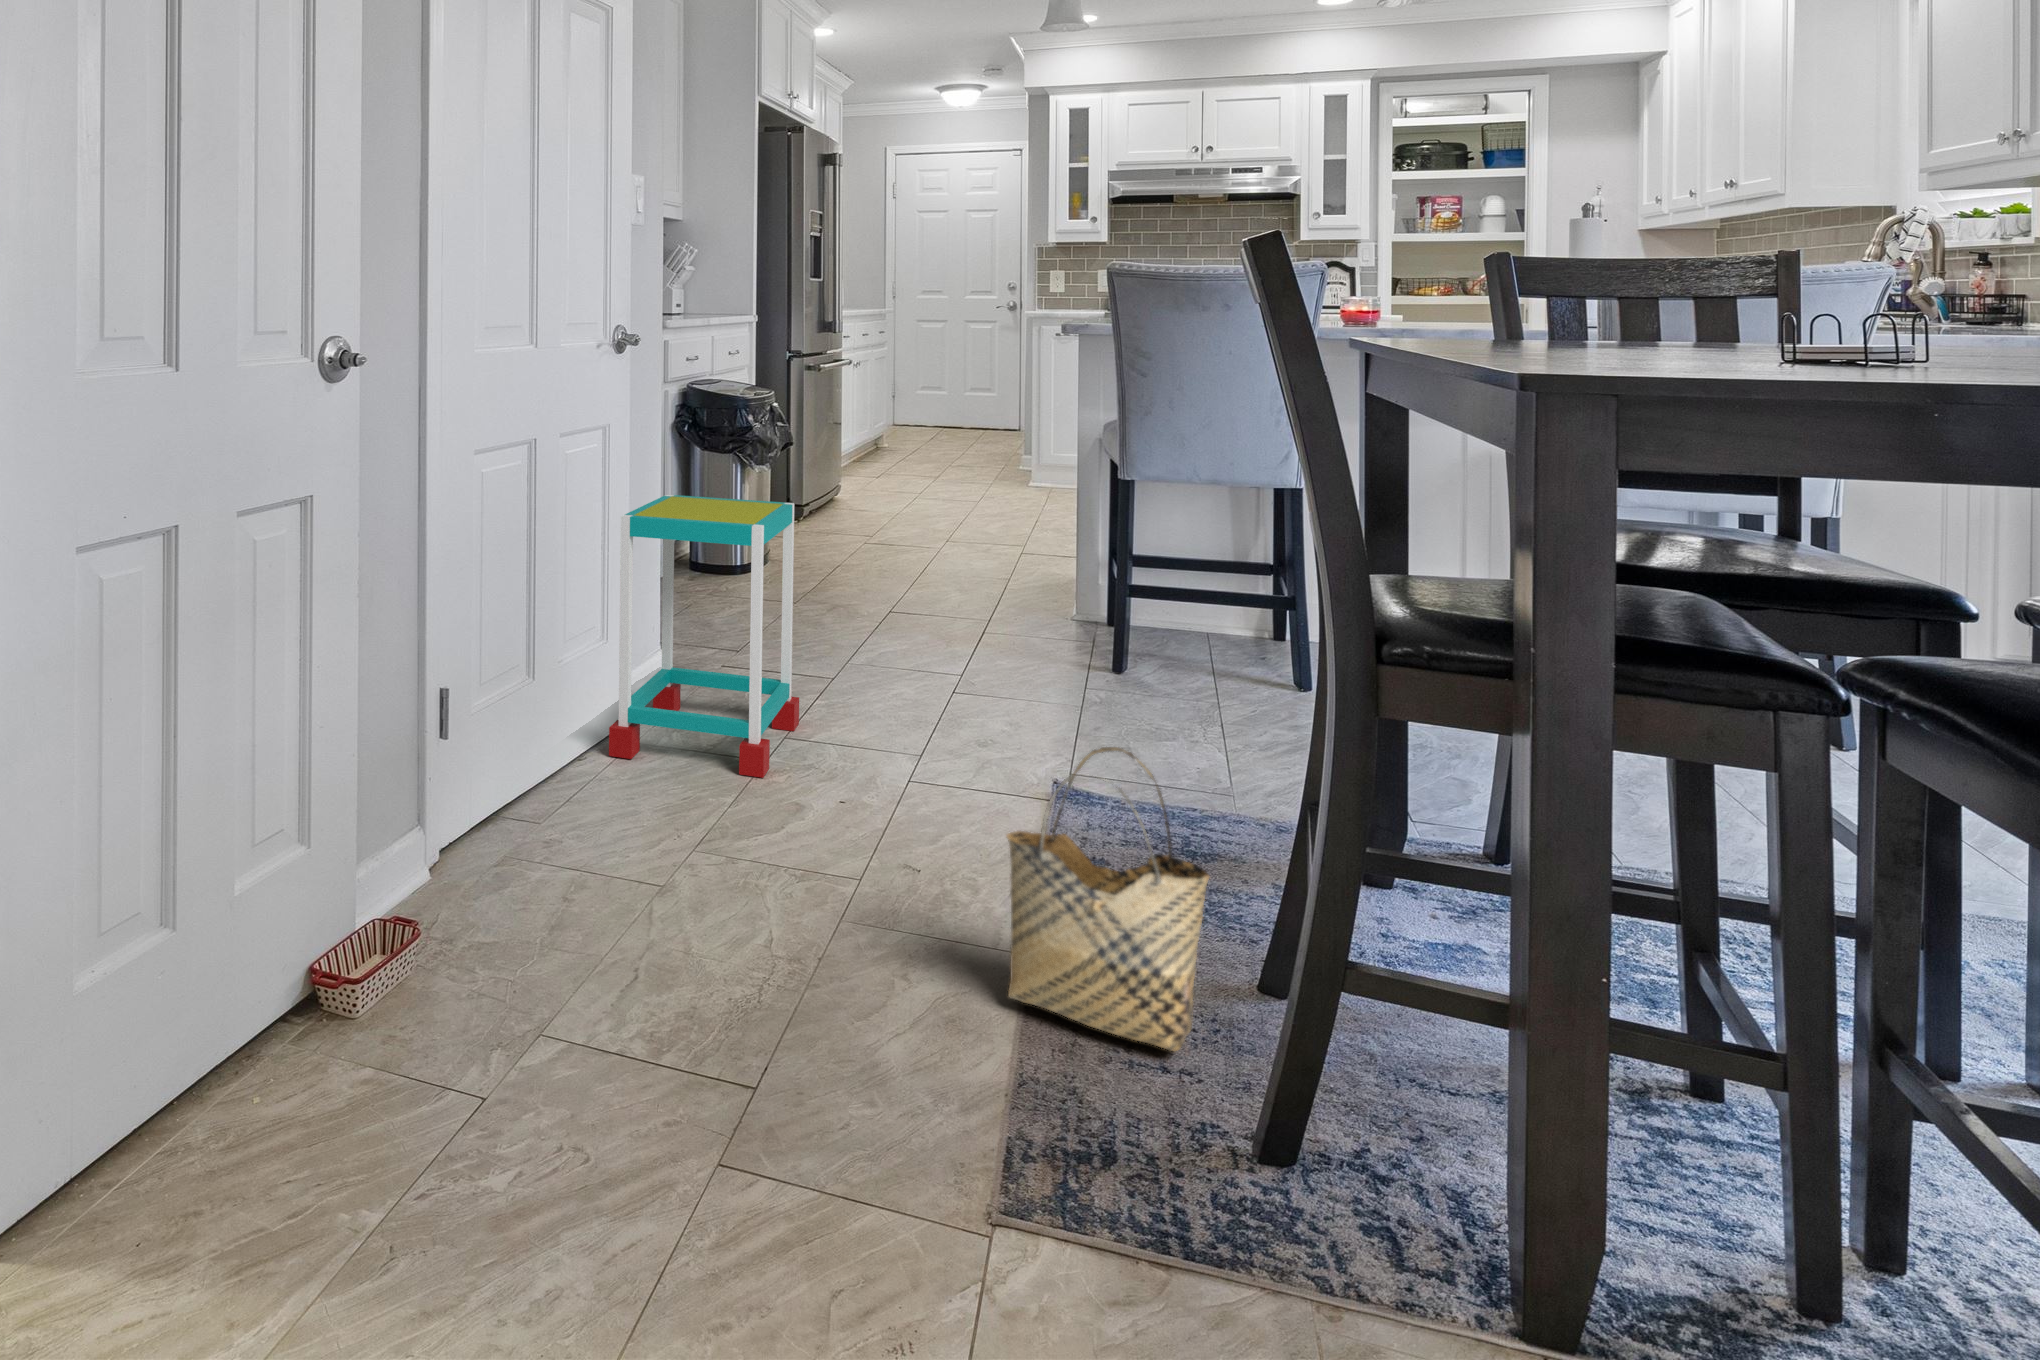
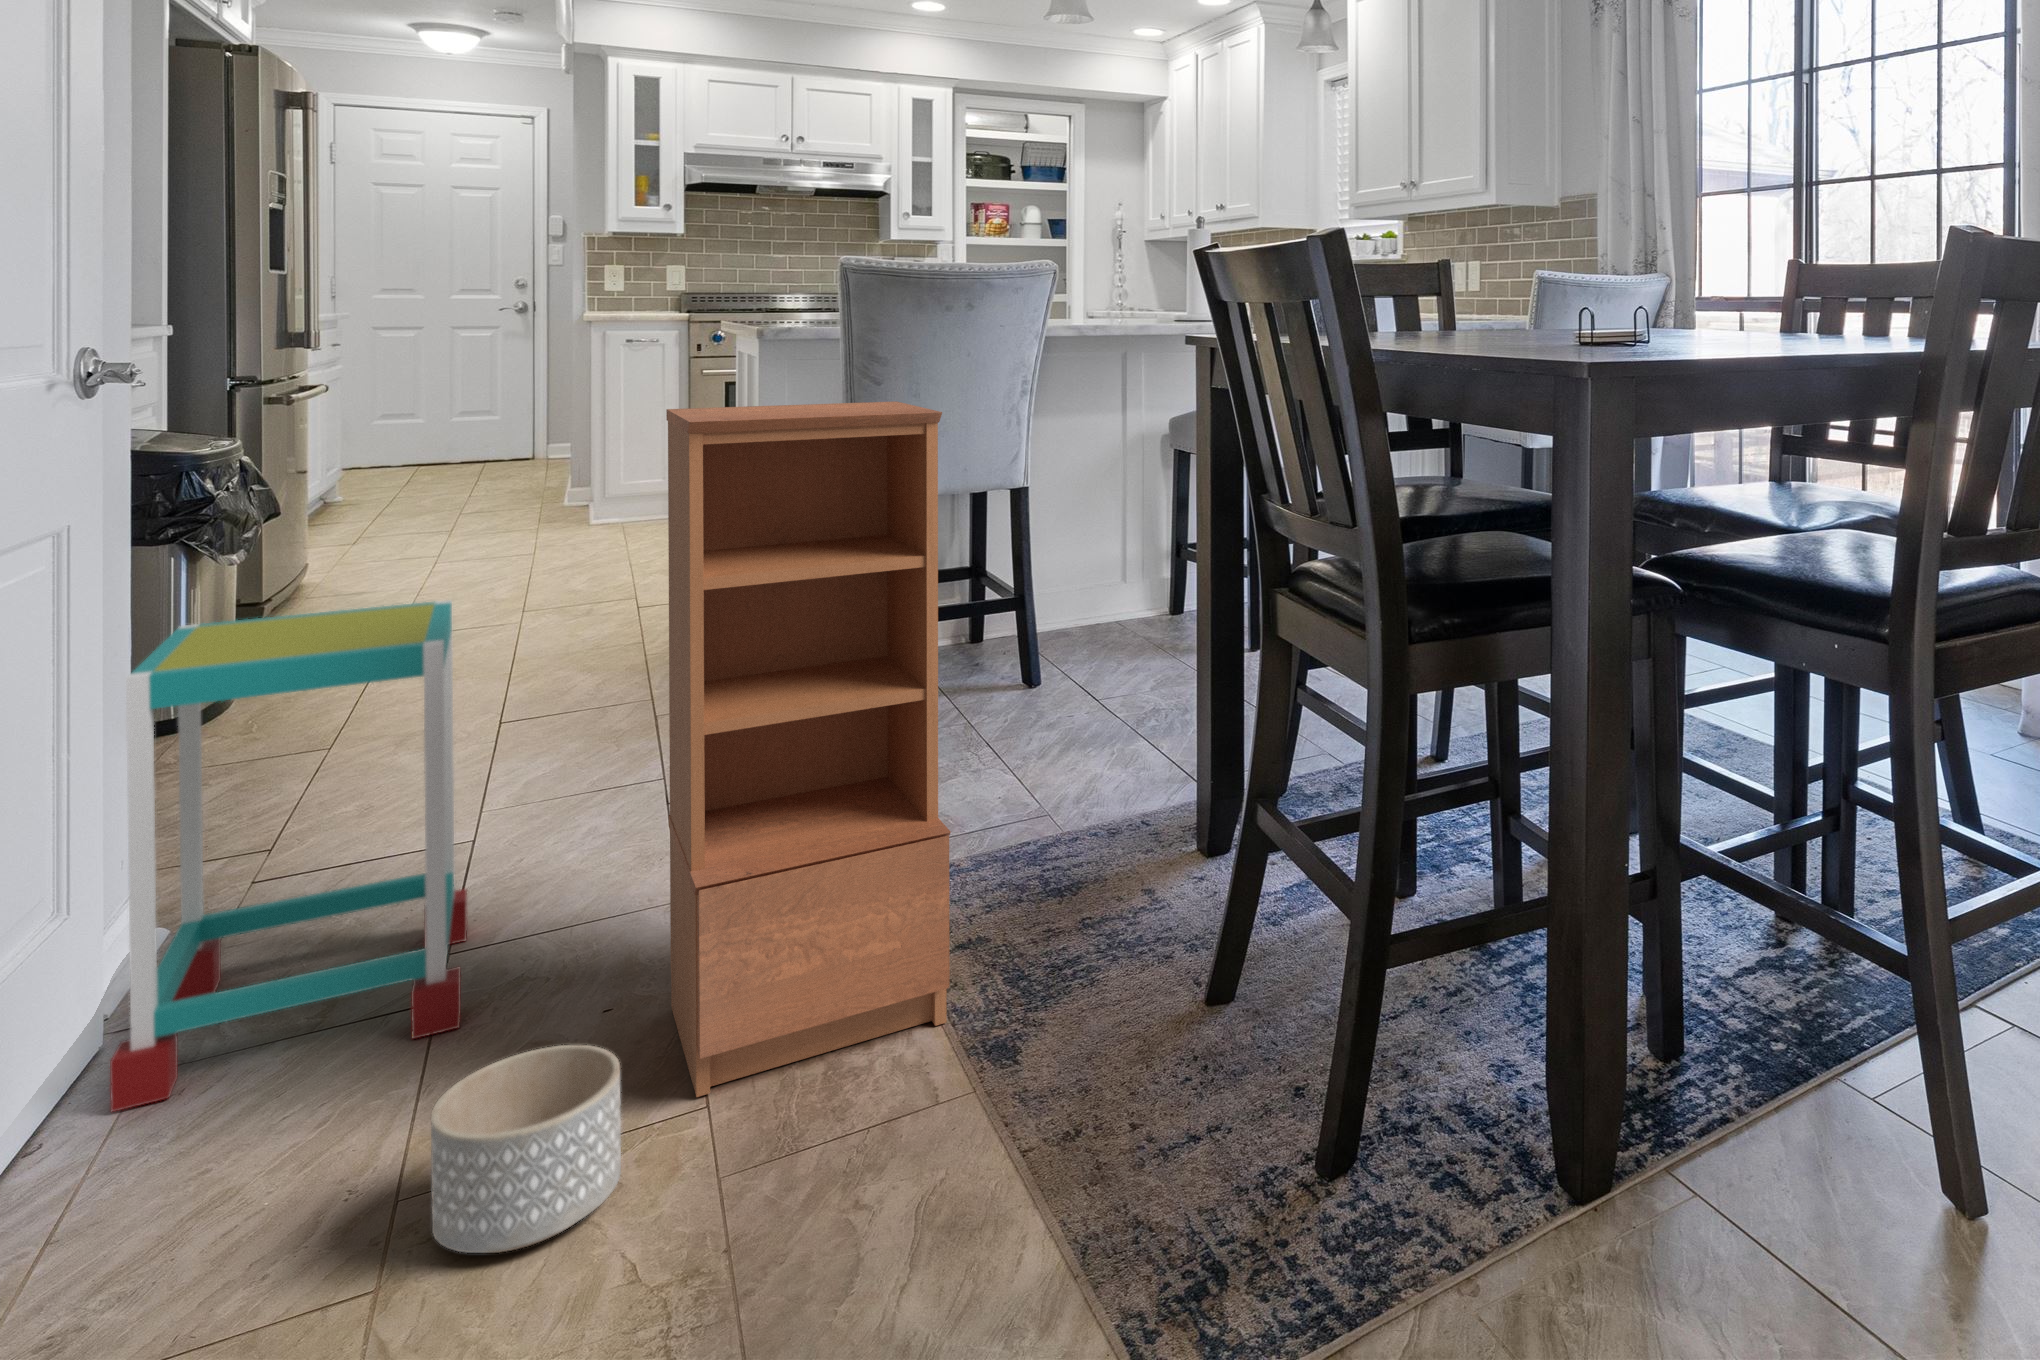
bookcase: none [853,384,1049,899] -> present [666,401,951,1097]
woven basket: present [1007,747,1209,1051] -> none [984,803,1207,1155]
planter: none [689,791,791,907] -> present [431,1045,621,1253]

